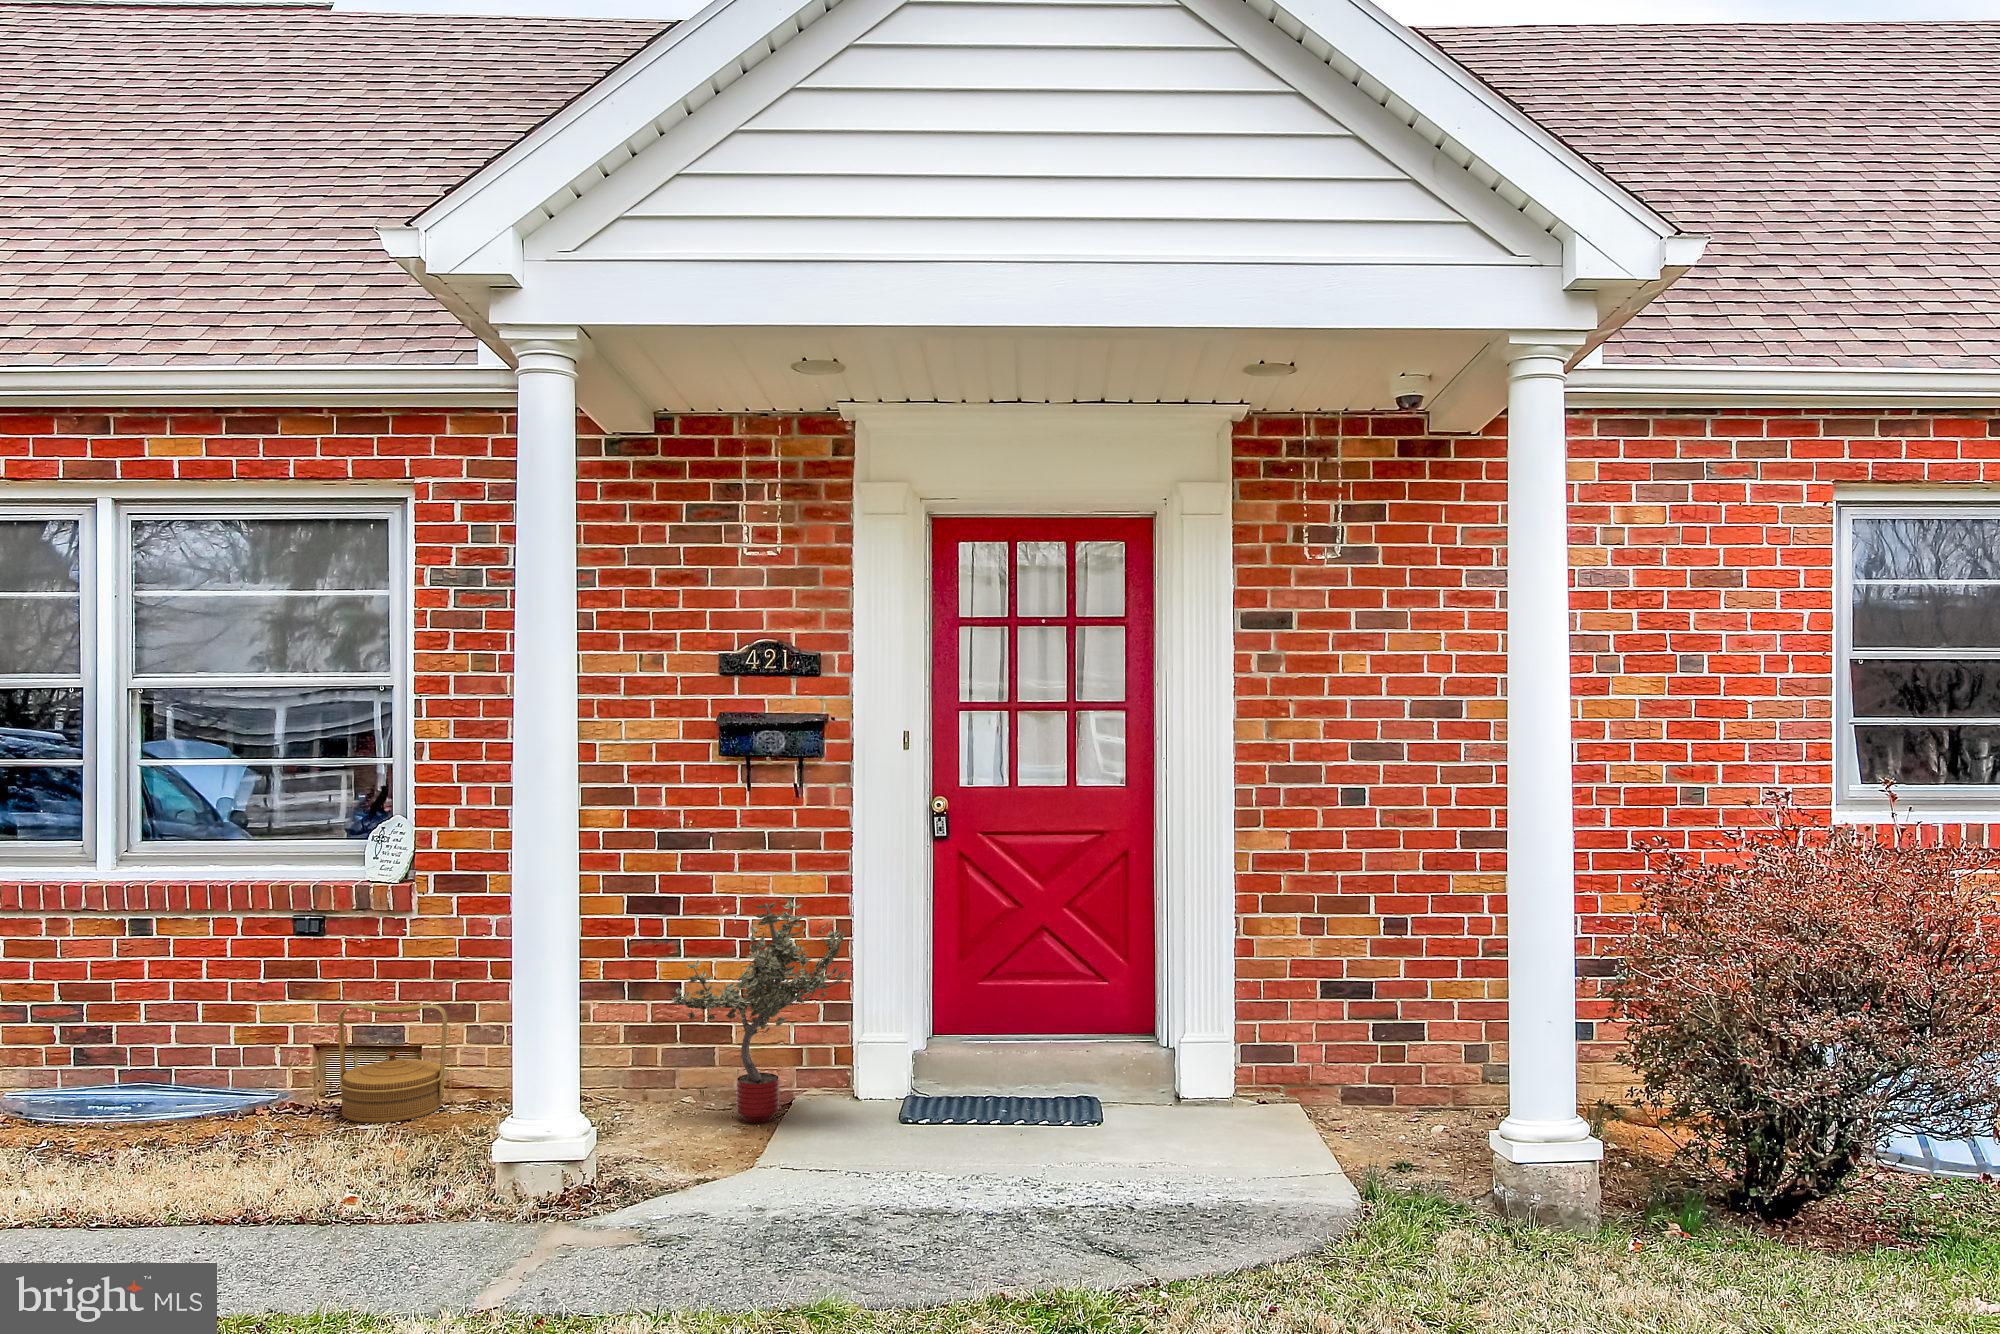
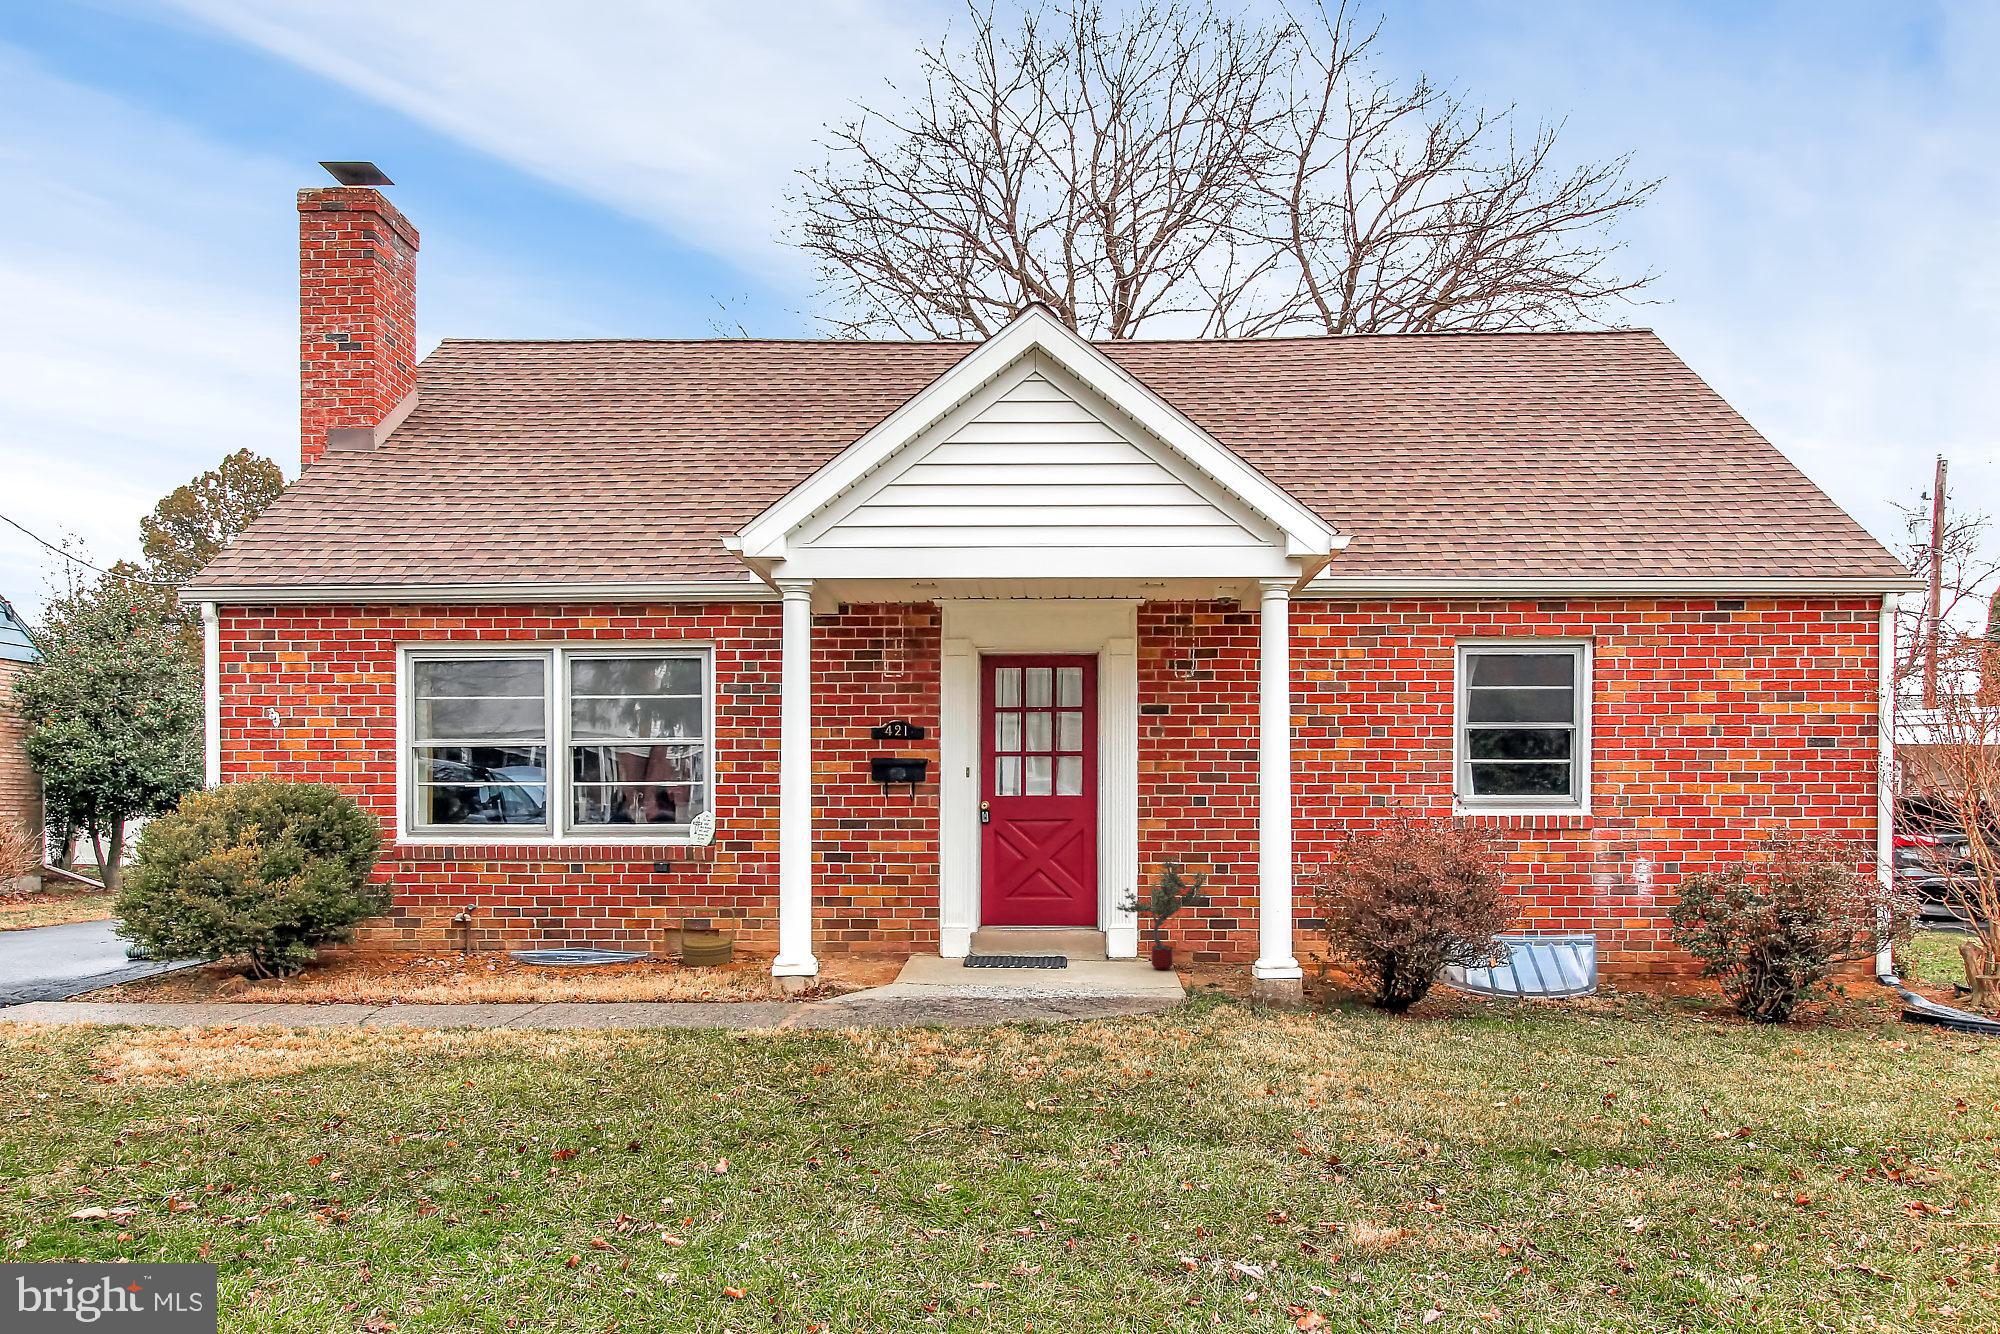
potted tree: present [670,899,847,1123] -> present [1116,856,1207,970]

